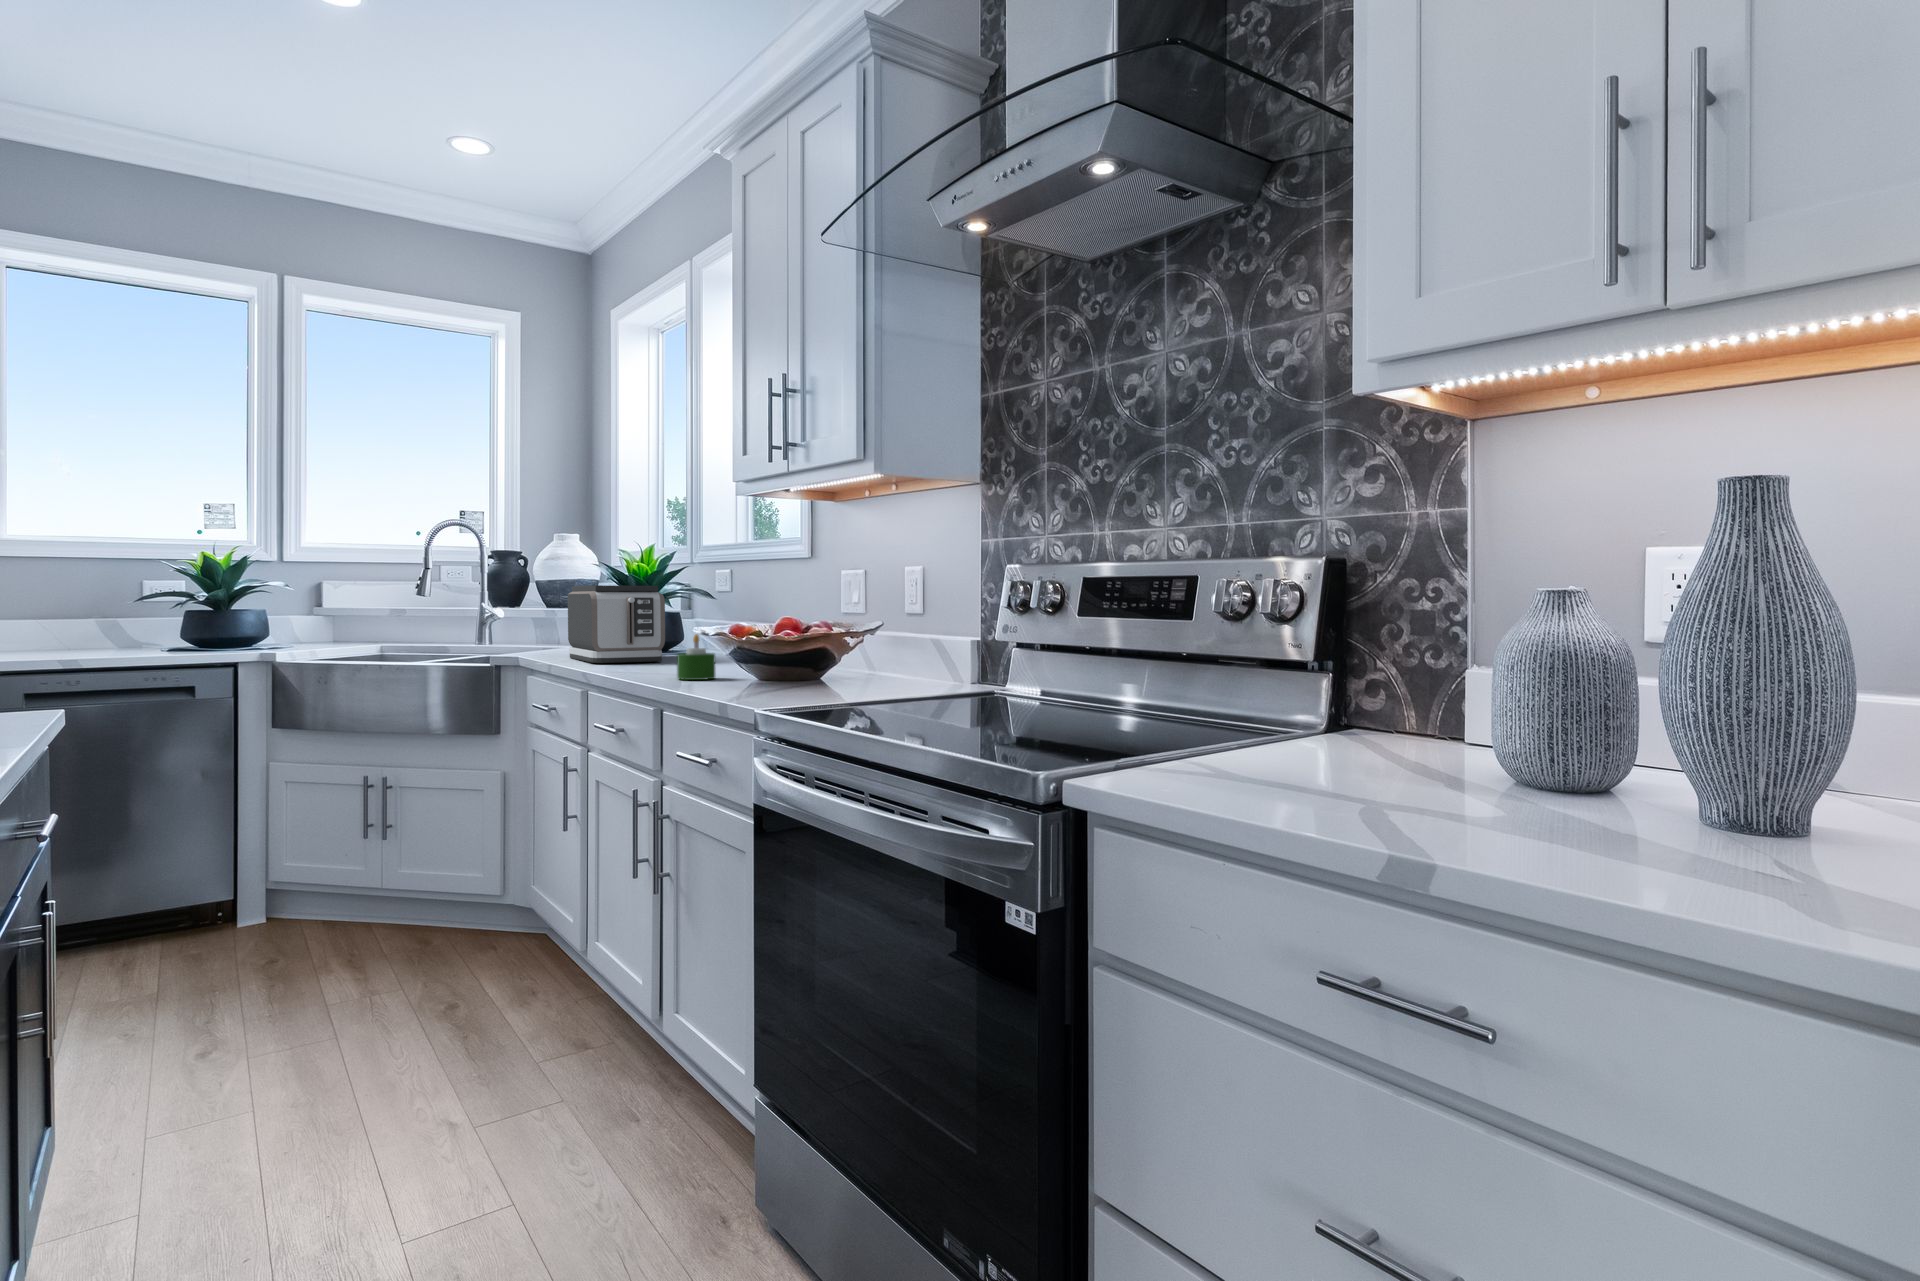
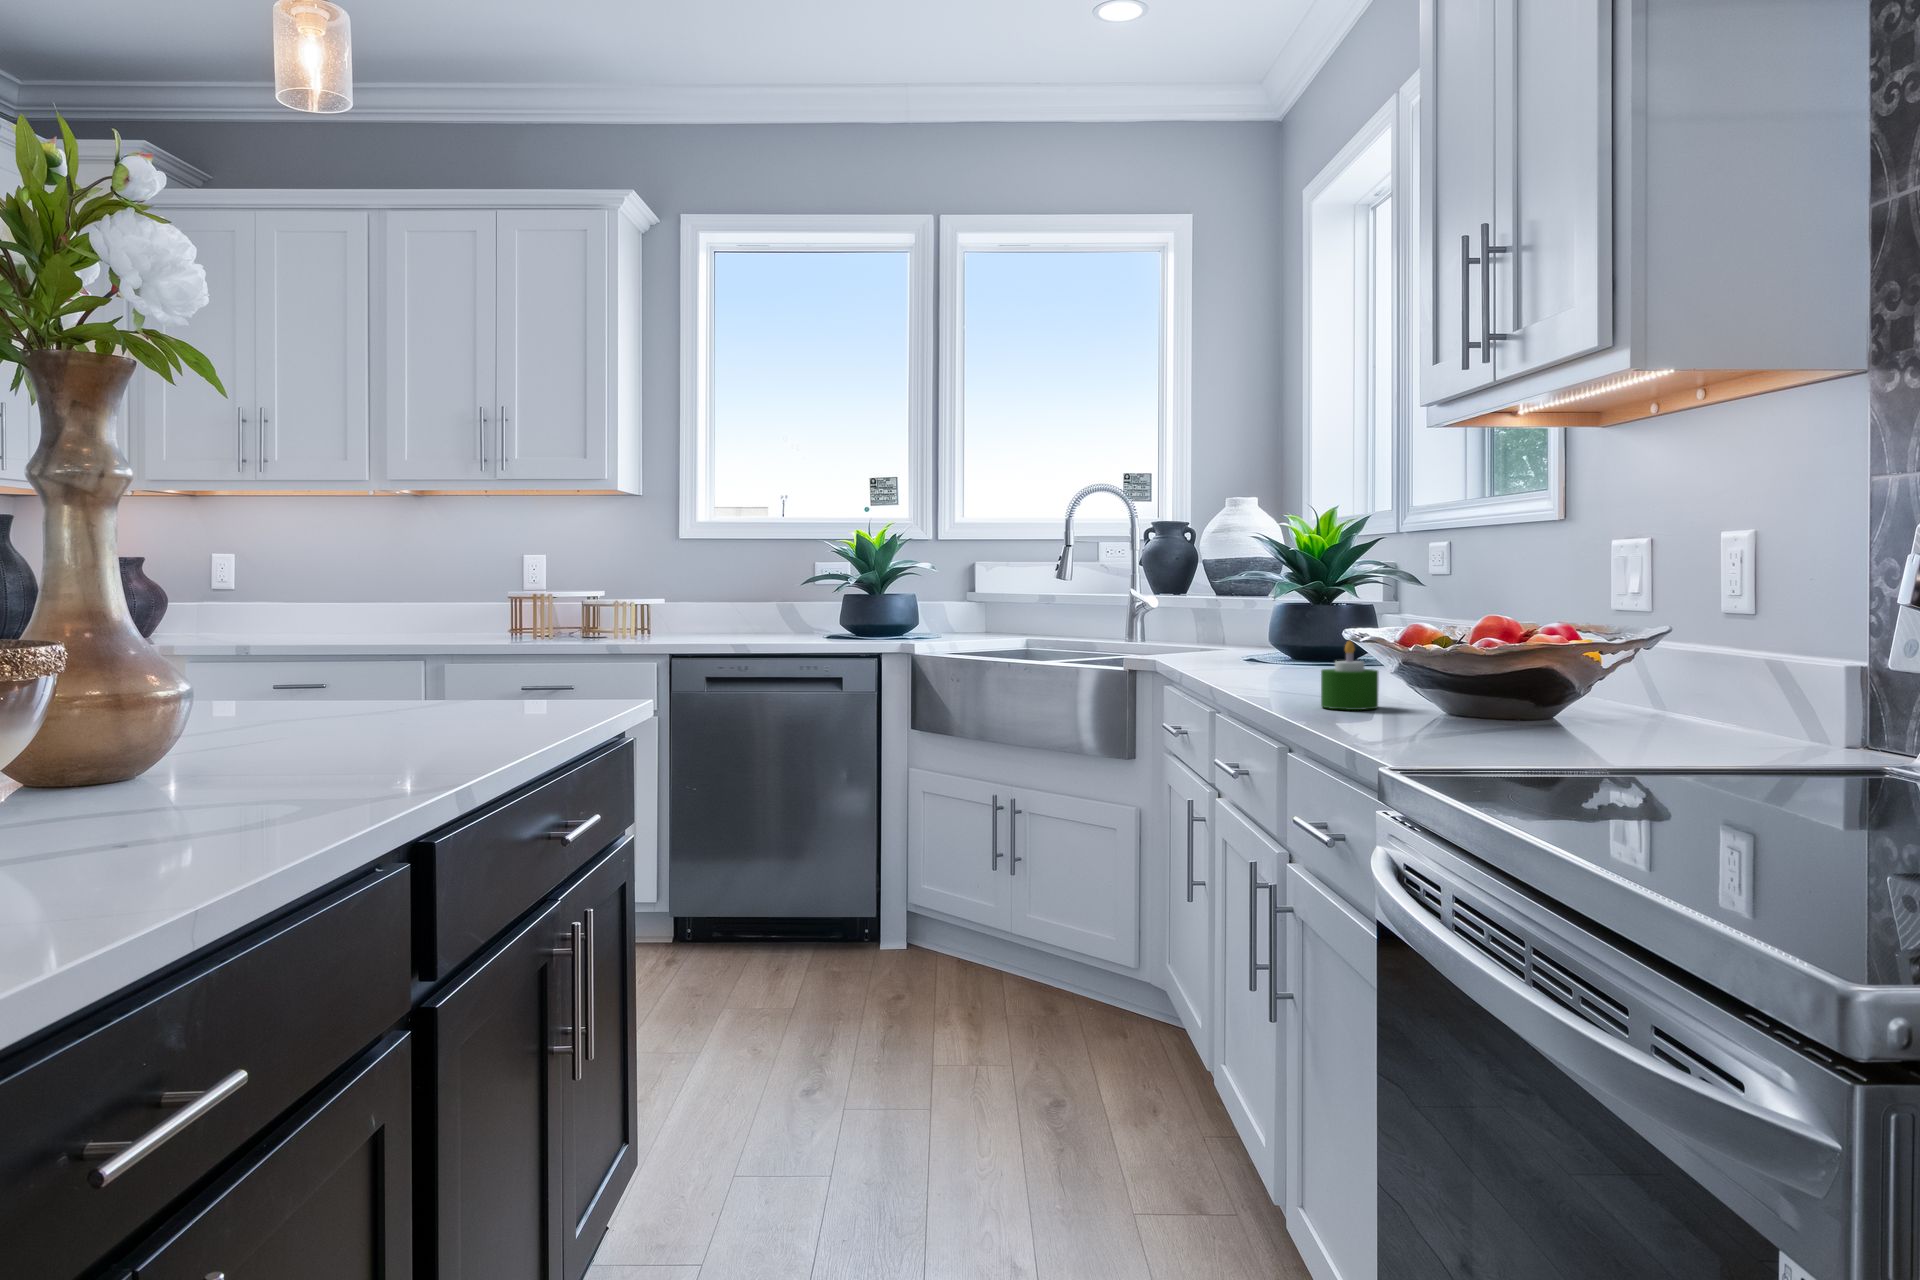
toaster: present [568,585,665,663] -> none [1210,566,1331,673]

